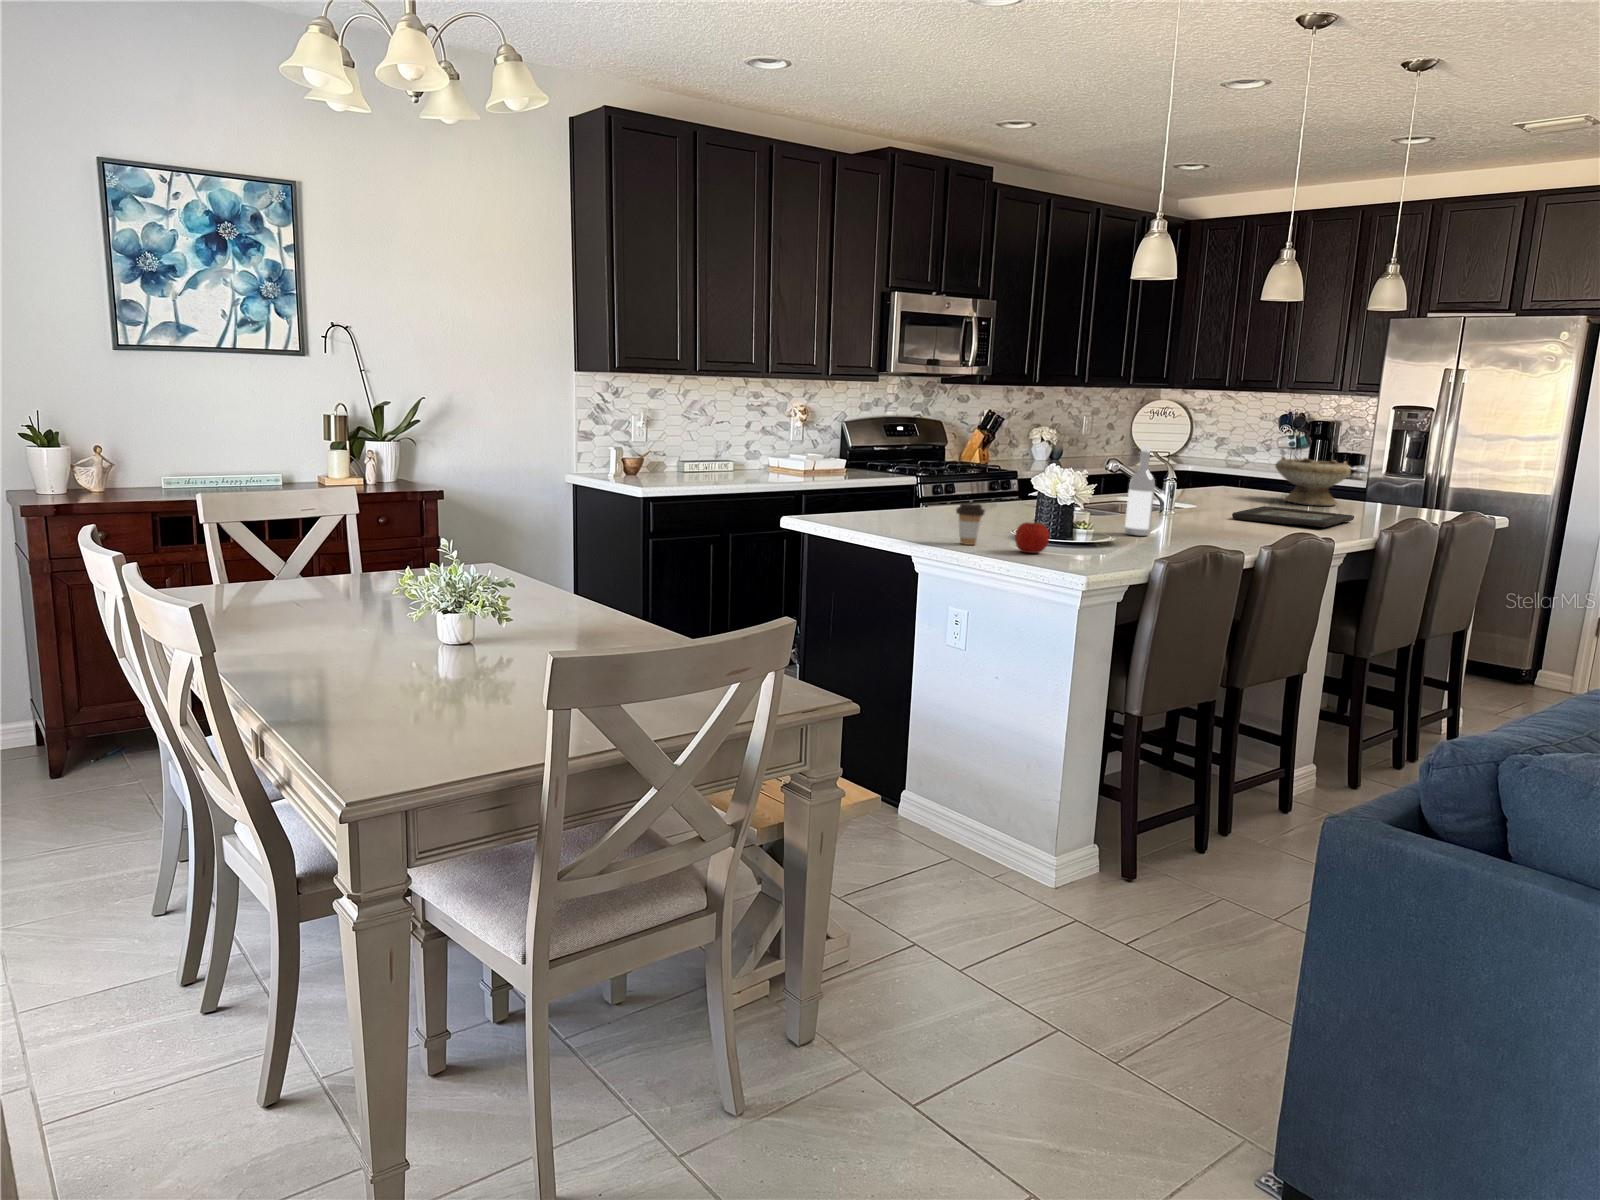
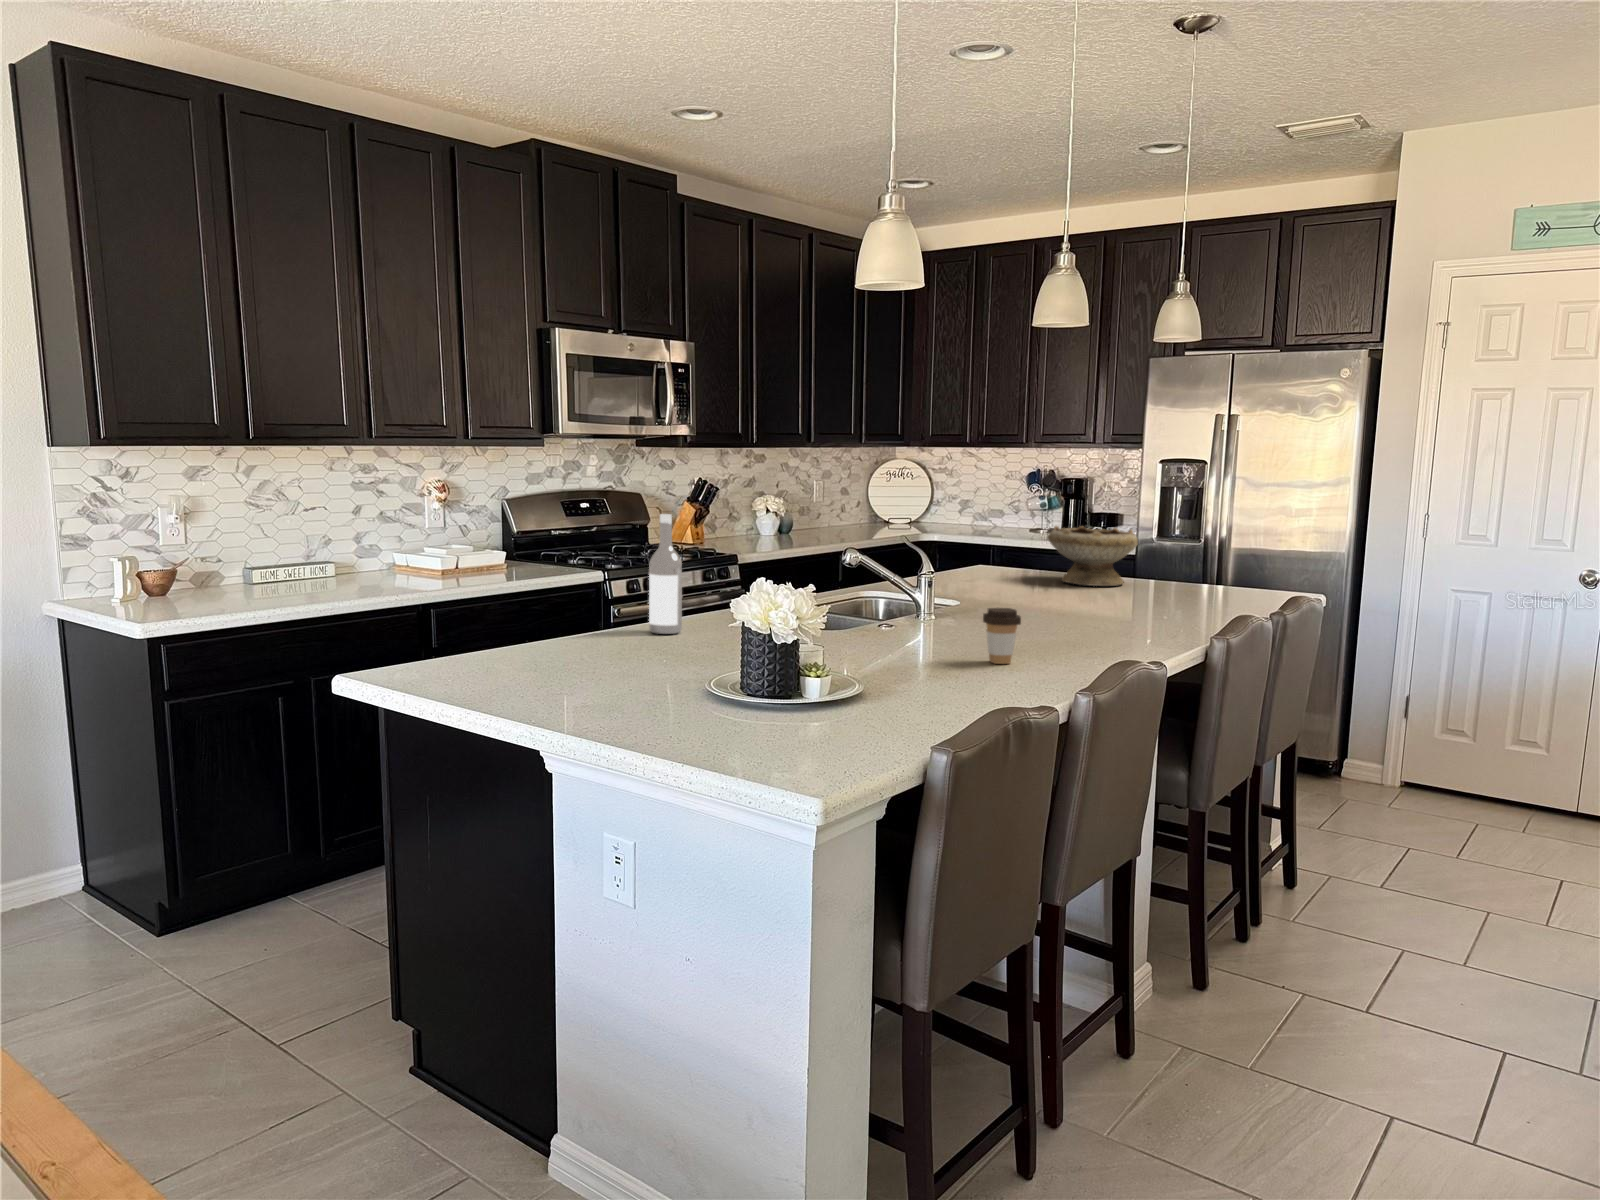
wine bottle: present [1125,445,1155,536] -> present [649,514,682,634]
coffee cup: present [956,503,984,545] -> present [983,608,1021,664]
decorative tray: present [1232,506,1354,527] -> none [1014,595,1161,627]
apple: present [1015,520,1049,553] -> none [702,672,759,731]

